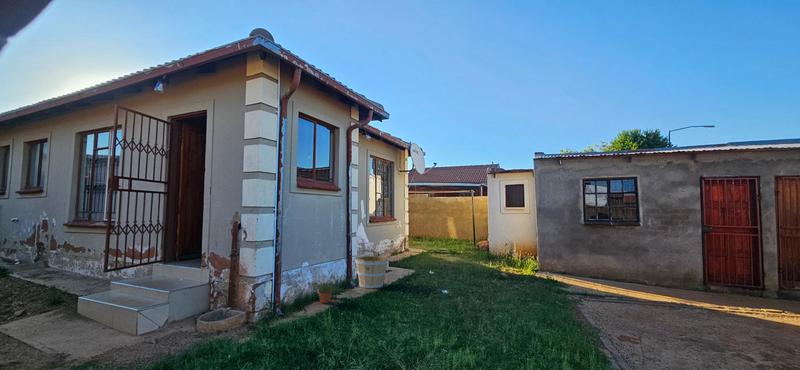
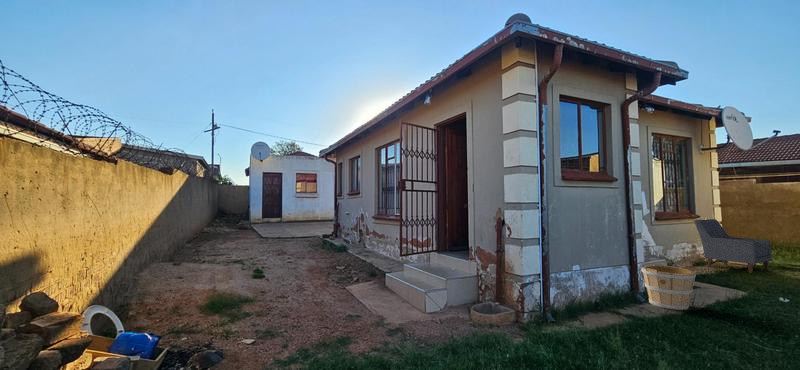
chair: none [394,220,433,257] -> present [694,219,772,273]
potted plant: present [308,282,340,303] -> none [579,288,632,317]

